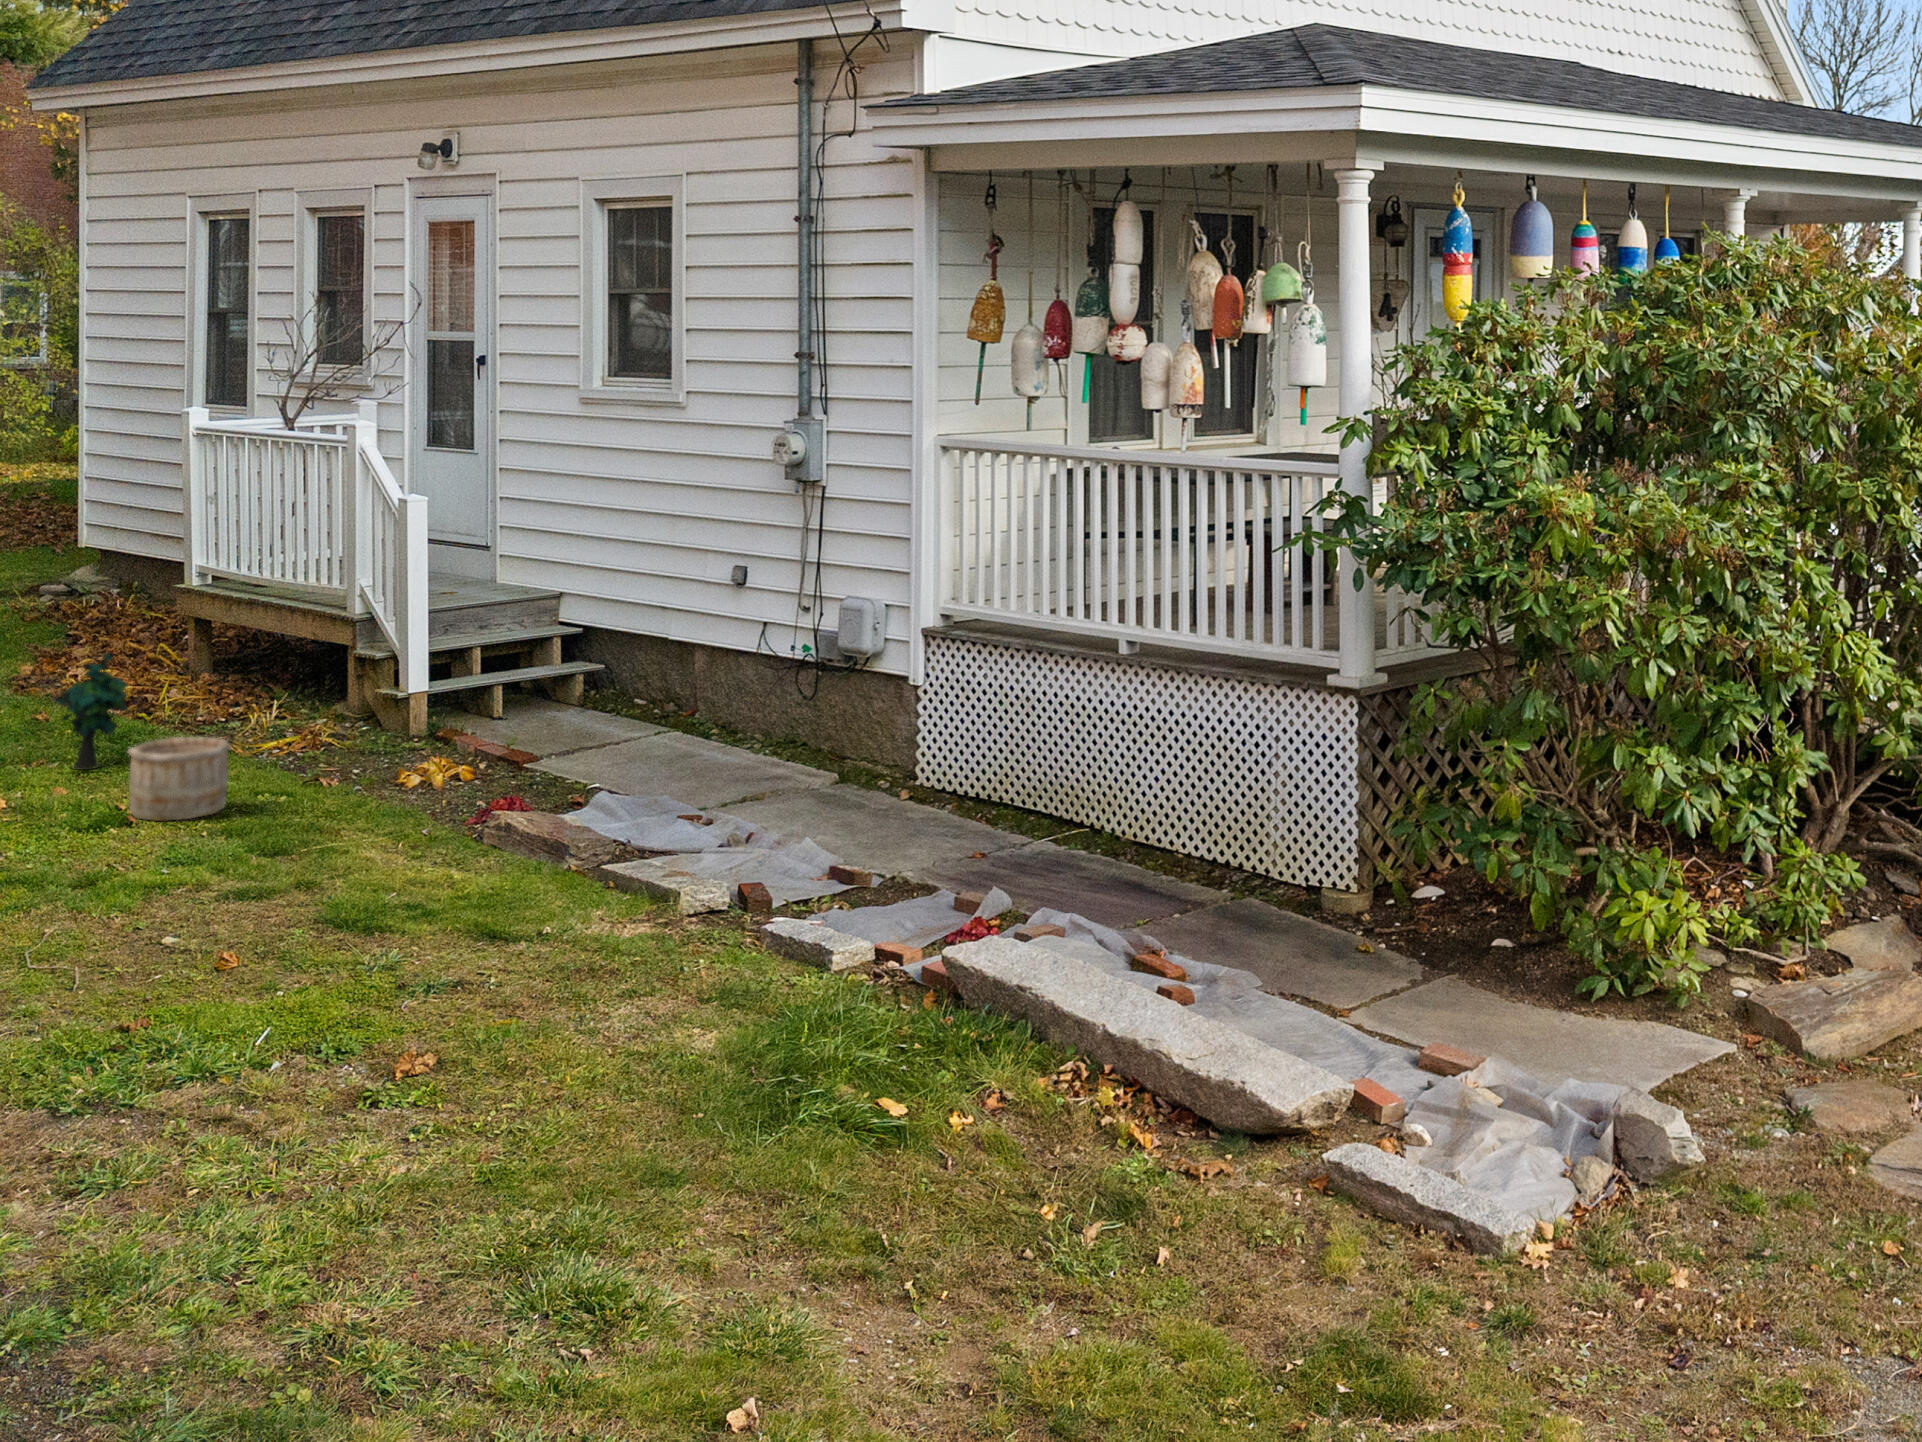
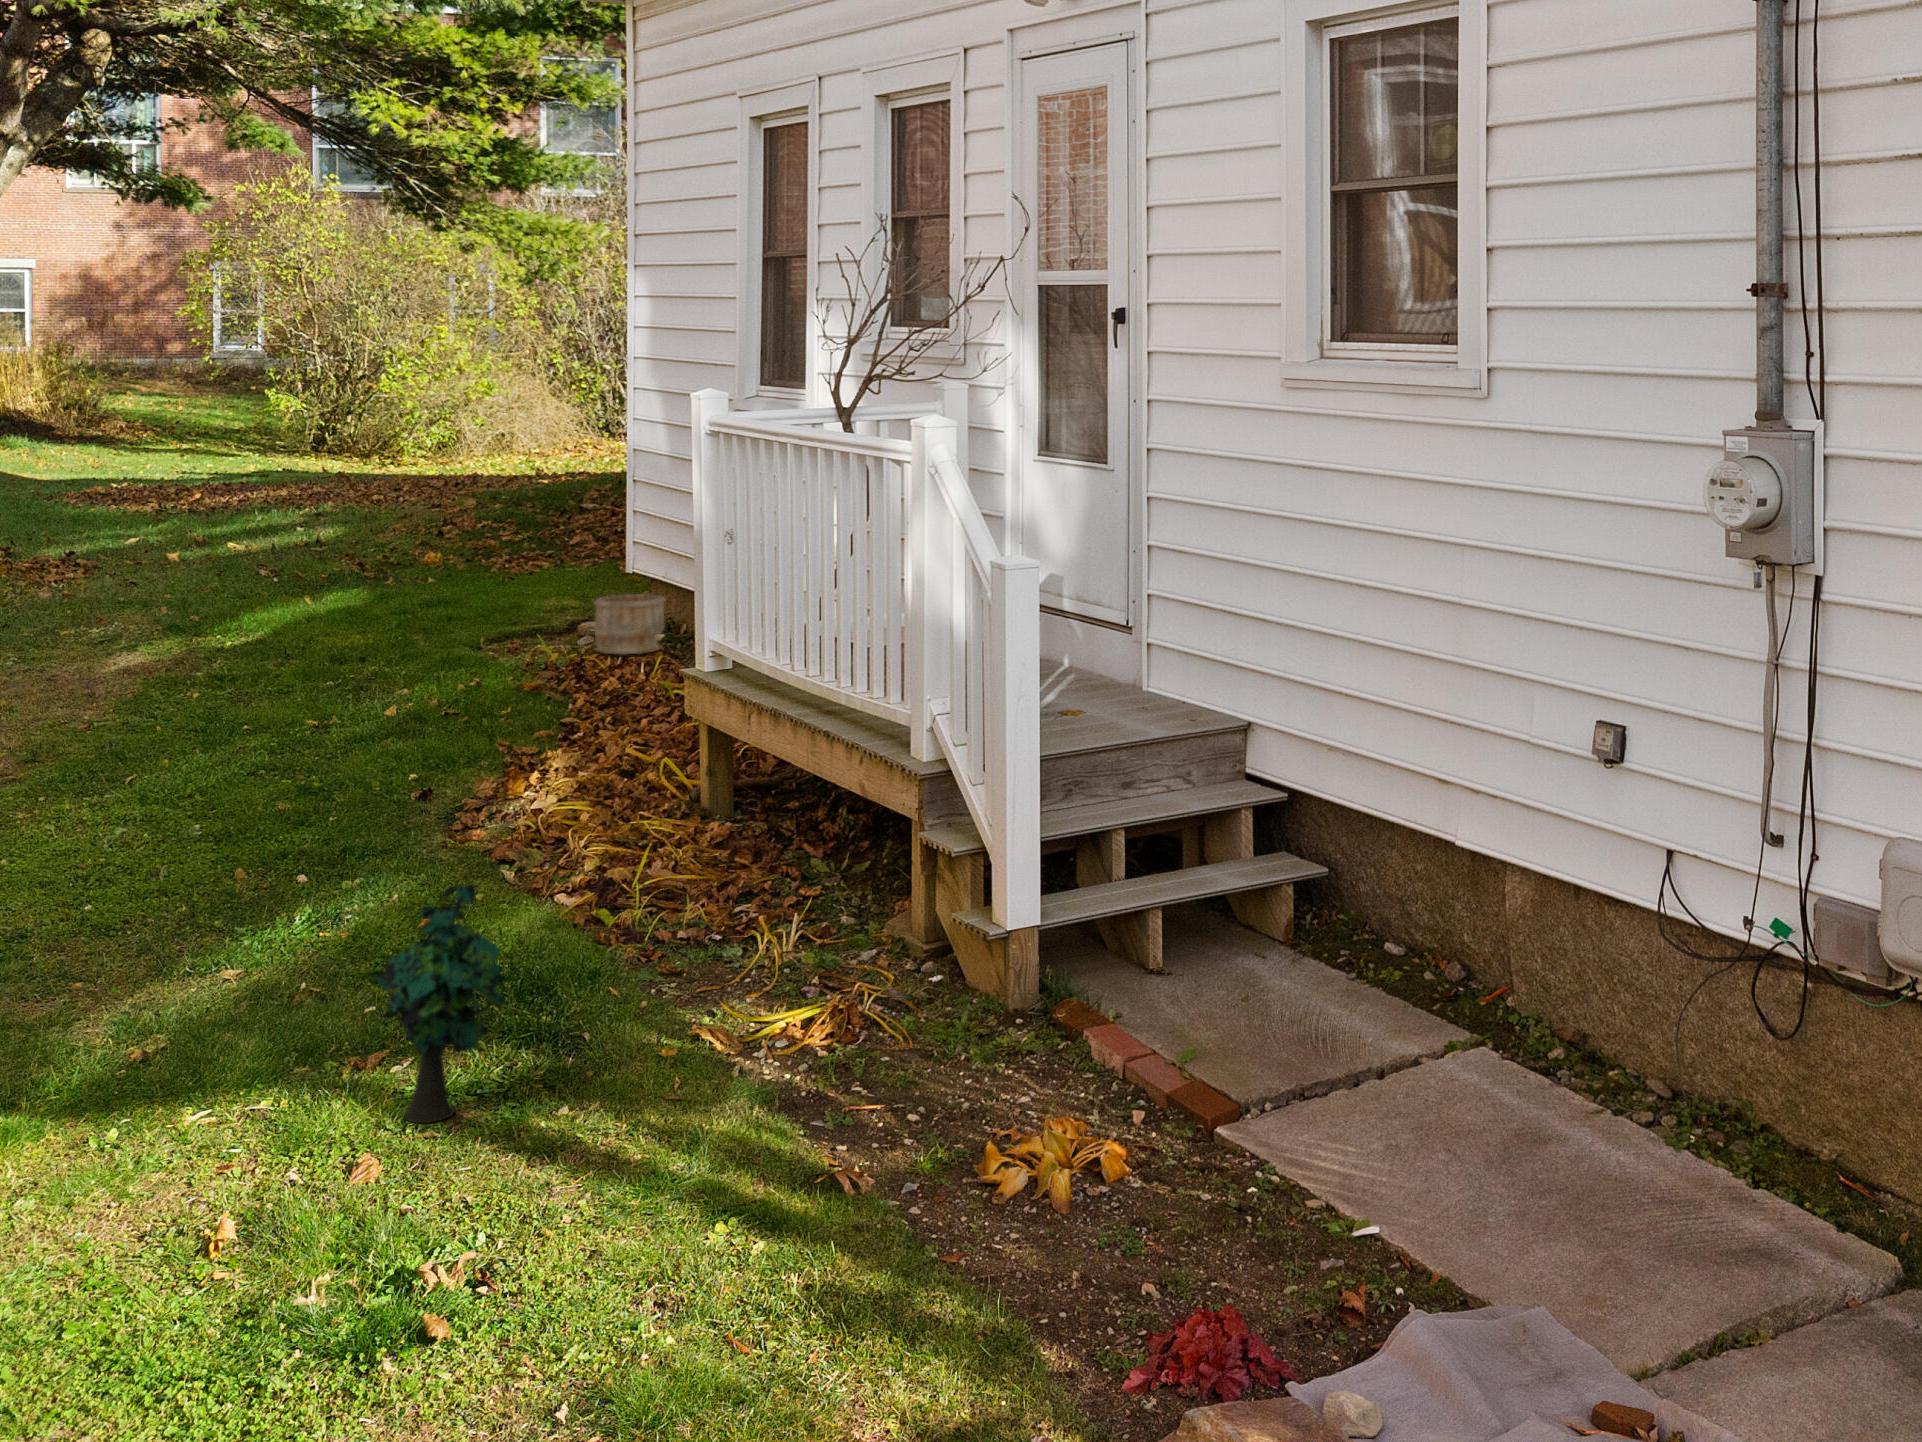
wooden bucket: present [128,737,231,821] -> present [594,594,665,655]

